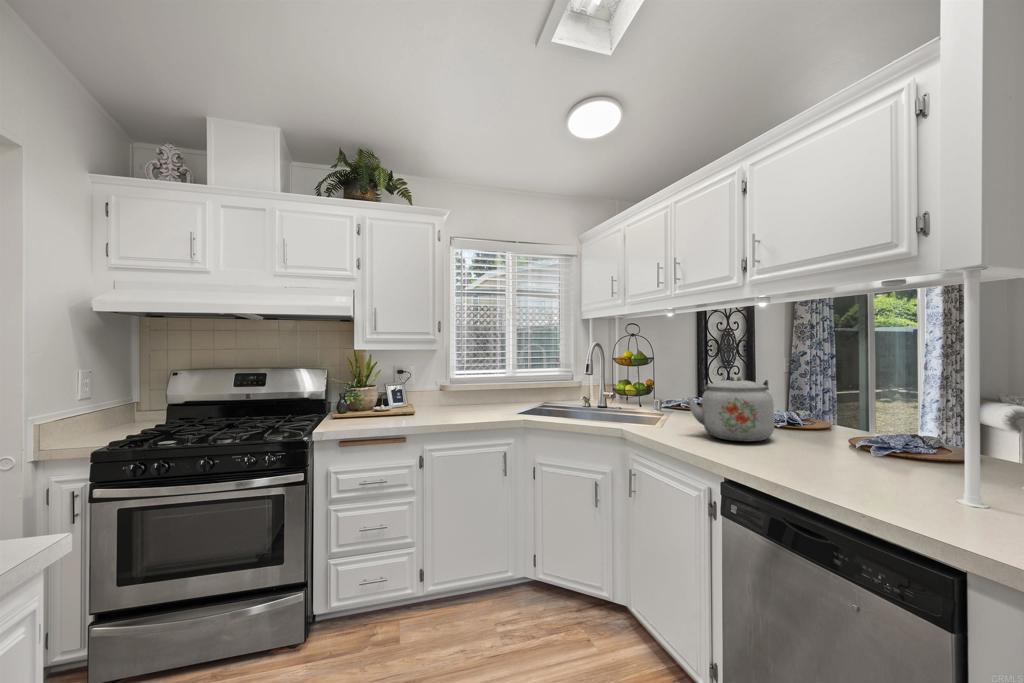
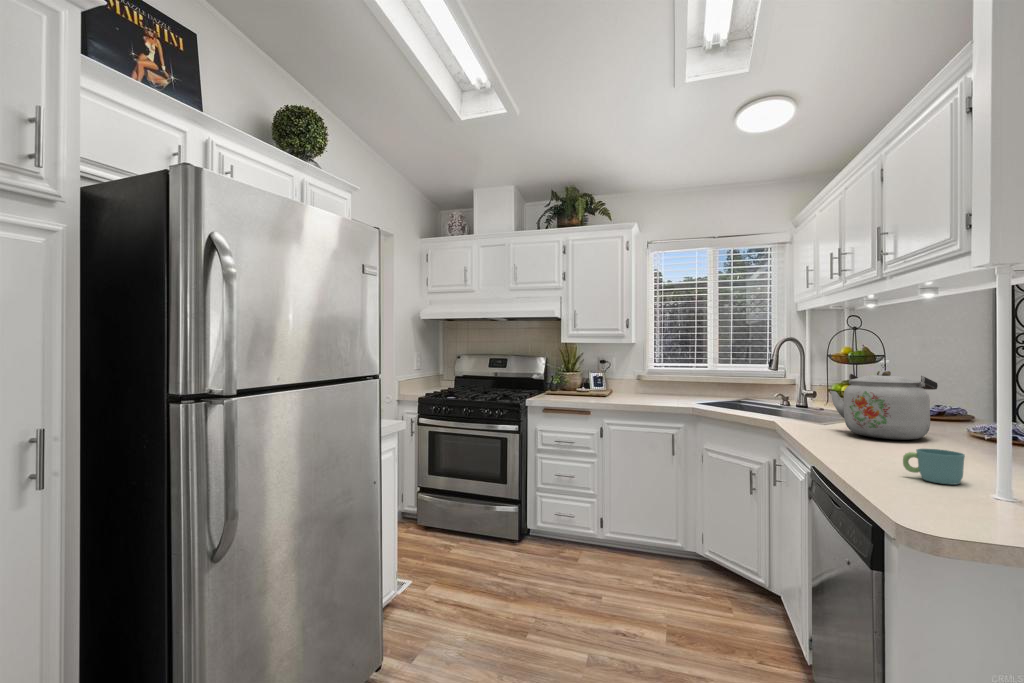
mug: none [880,461,939,501] -> present [903,449,965,485]

